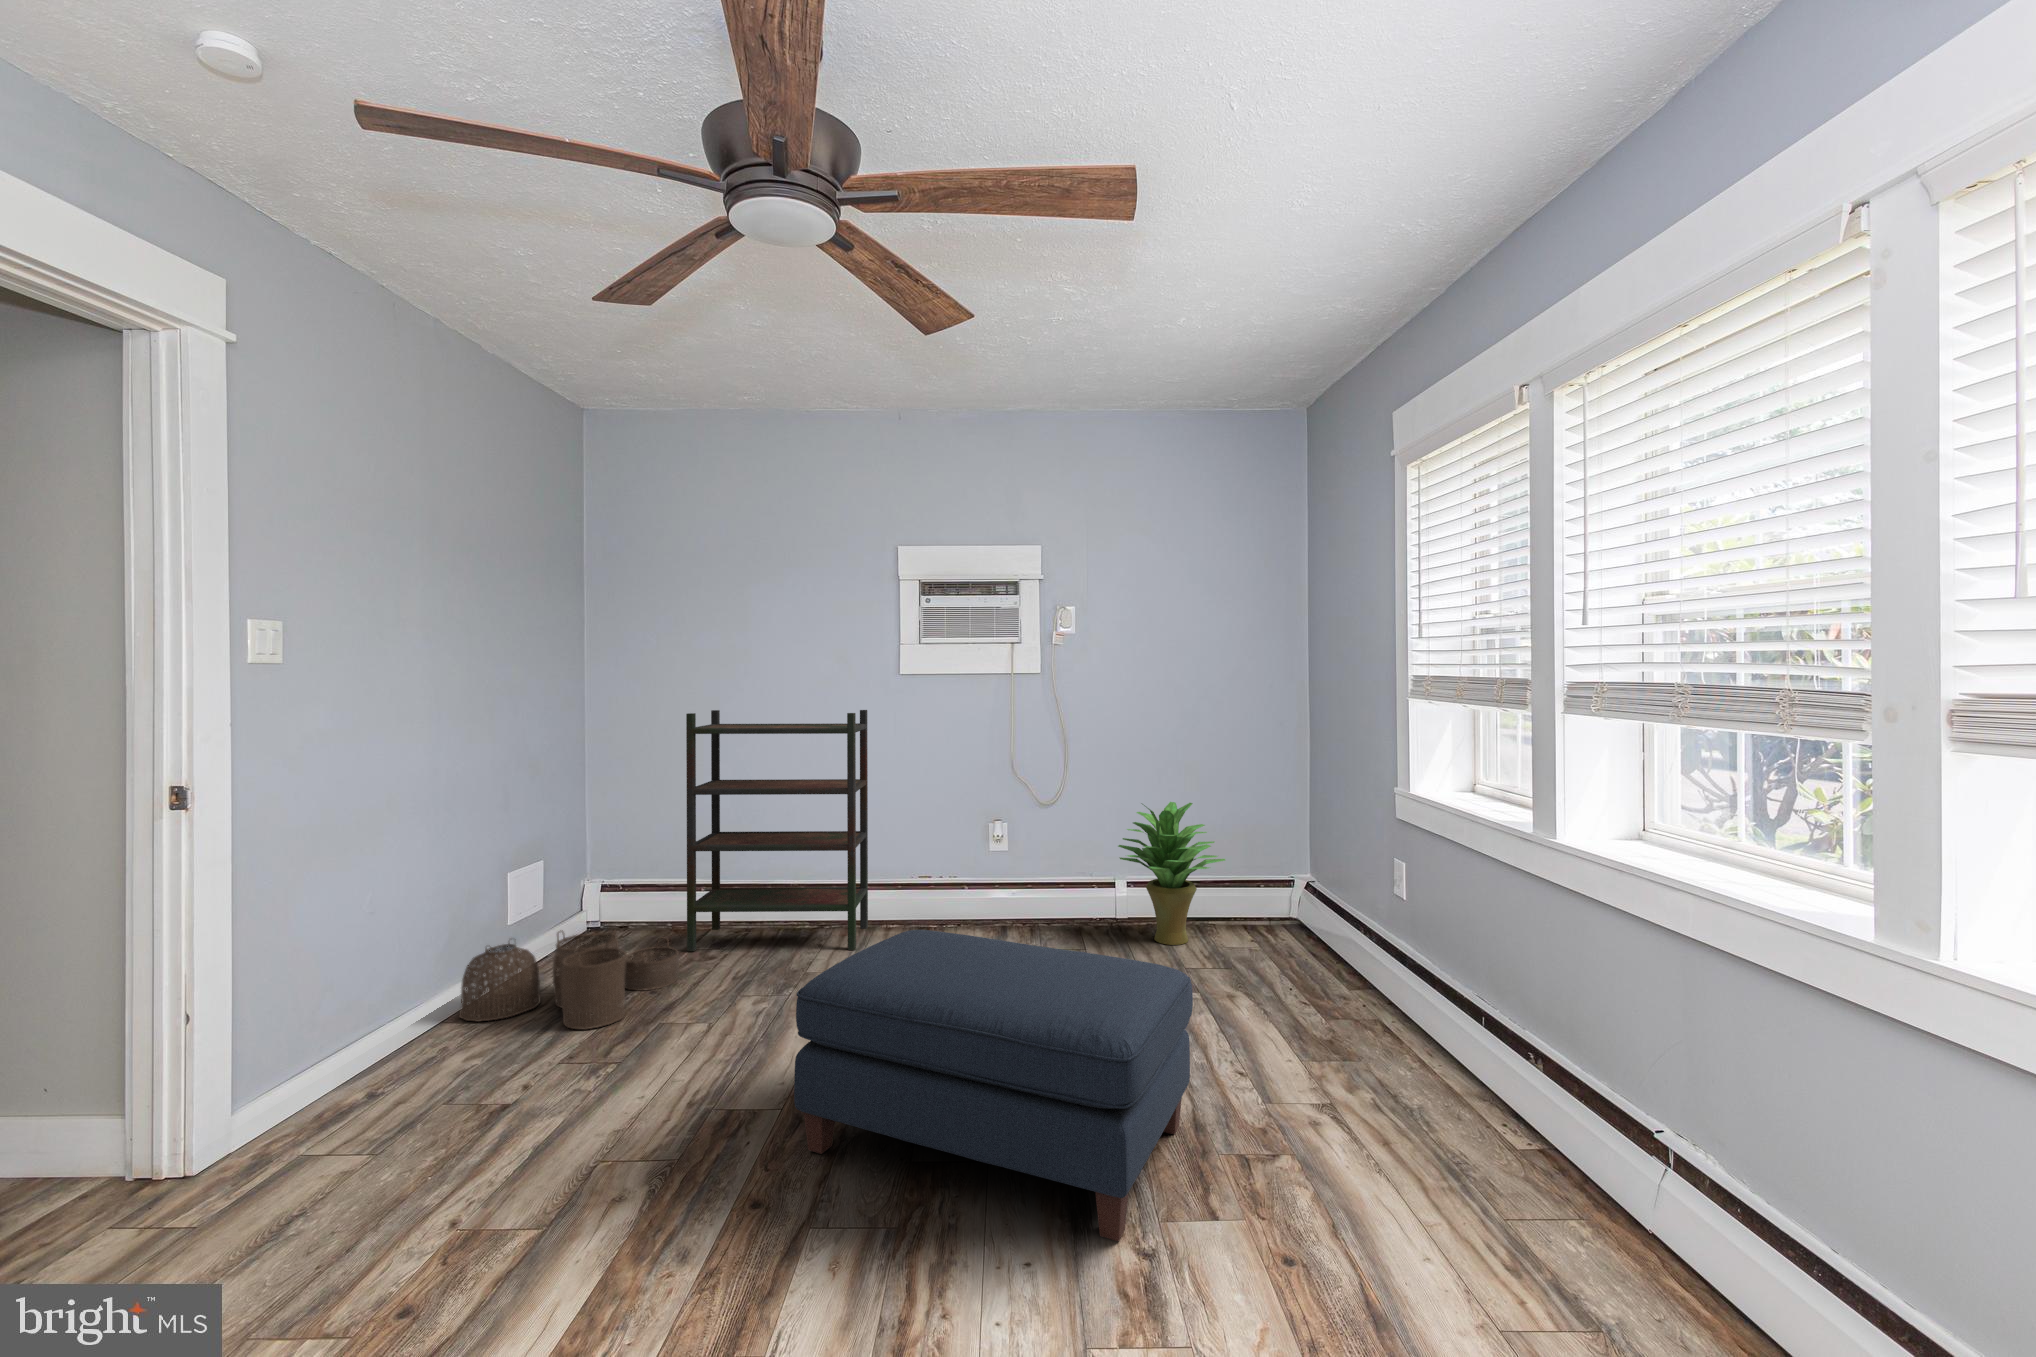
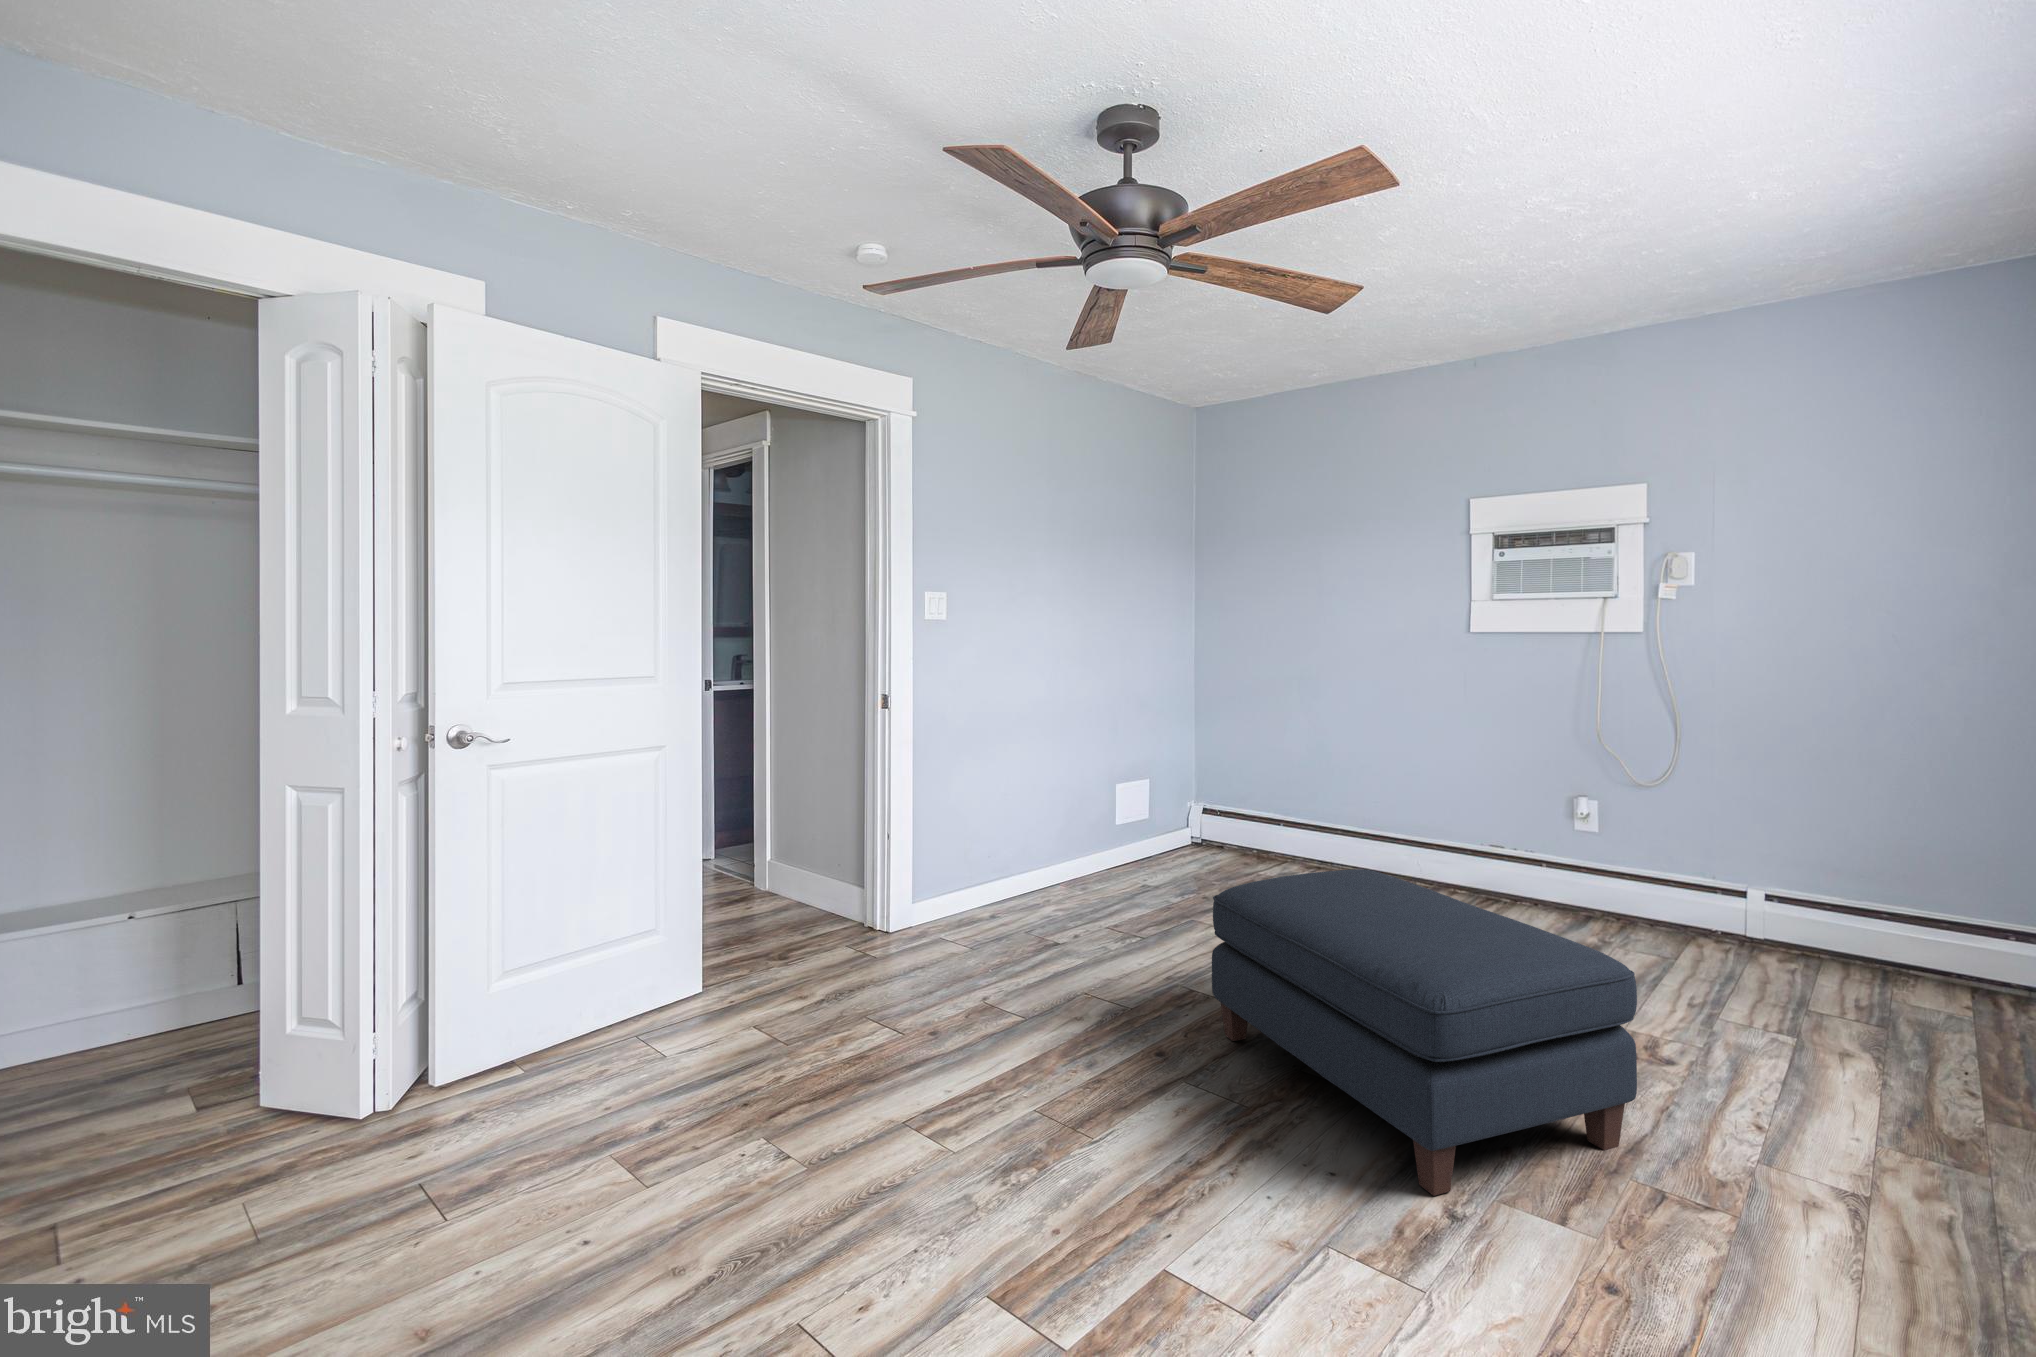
bookshelf: present [686,710,868,951] -> none [1246,644,1439,900]
potted plant: present [1118,802,1225,945] -> none [1767,775,1970,984]
woven basket: present [459,930,679,1030] -> none [1065,830,1230,912]

